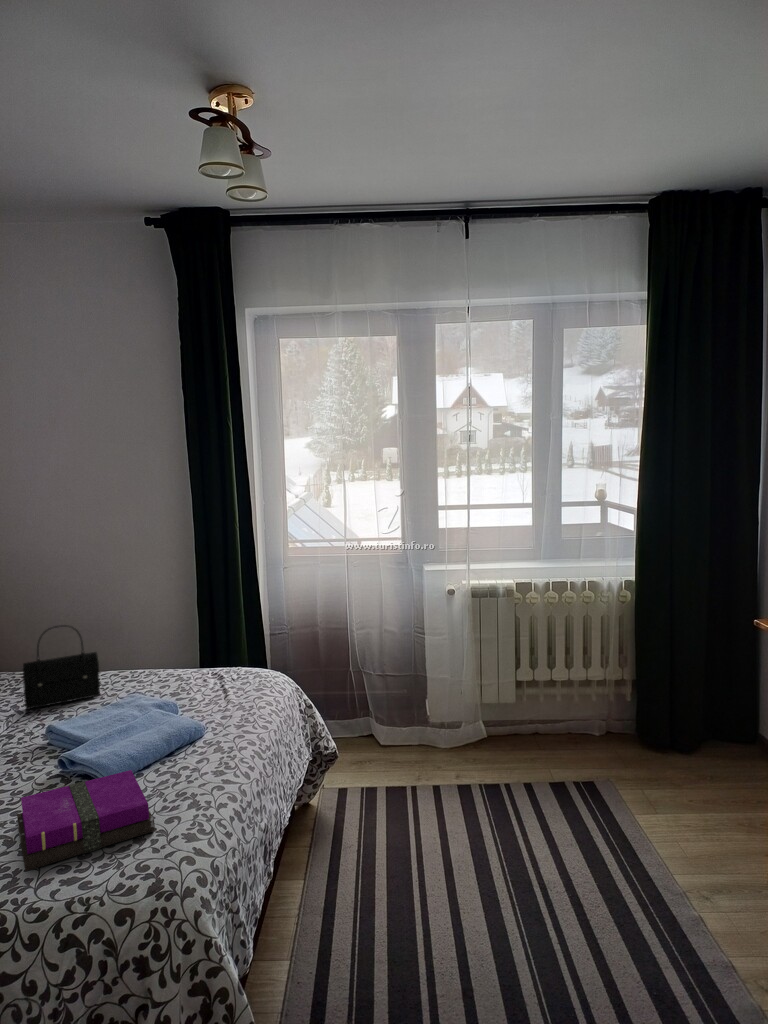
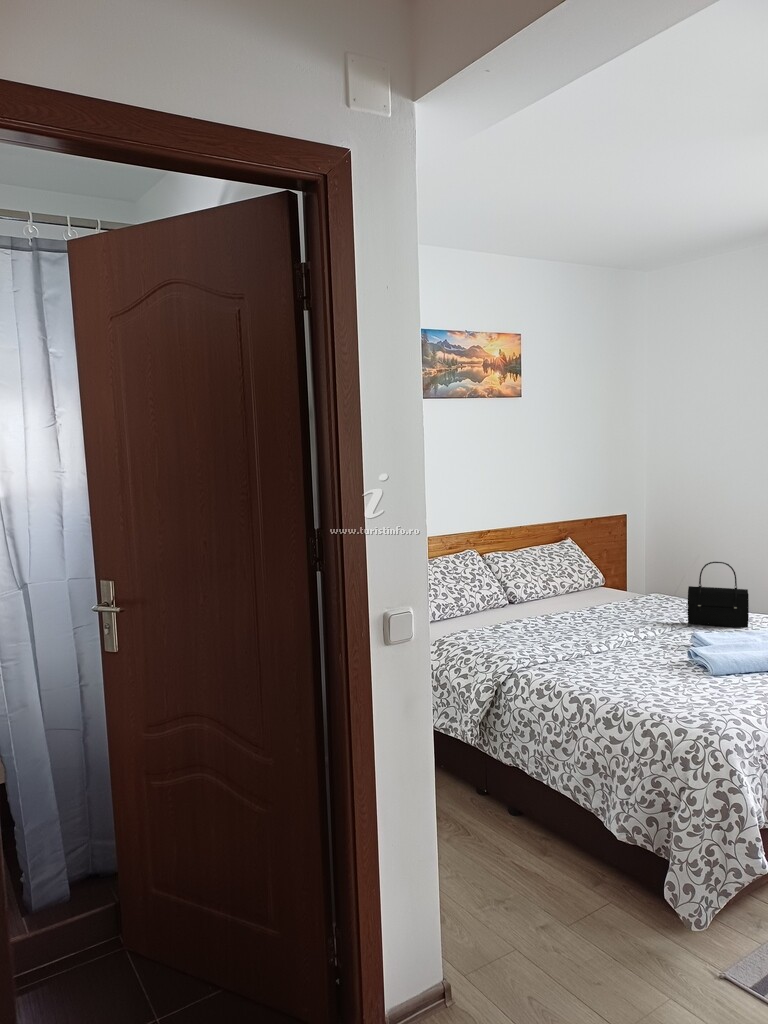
notebook: present [17,770,155,871] -> none [638,657,728,703]

